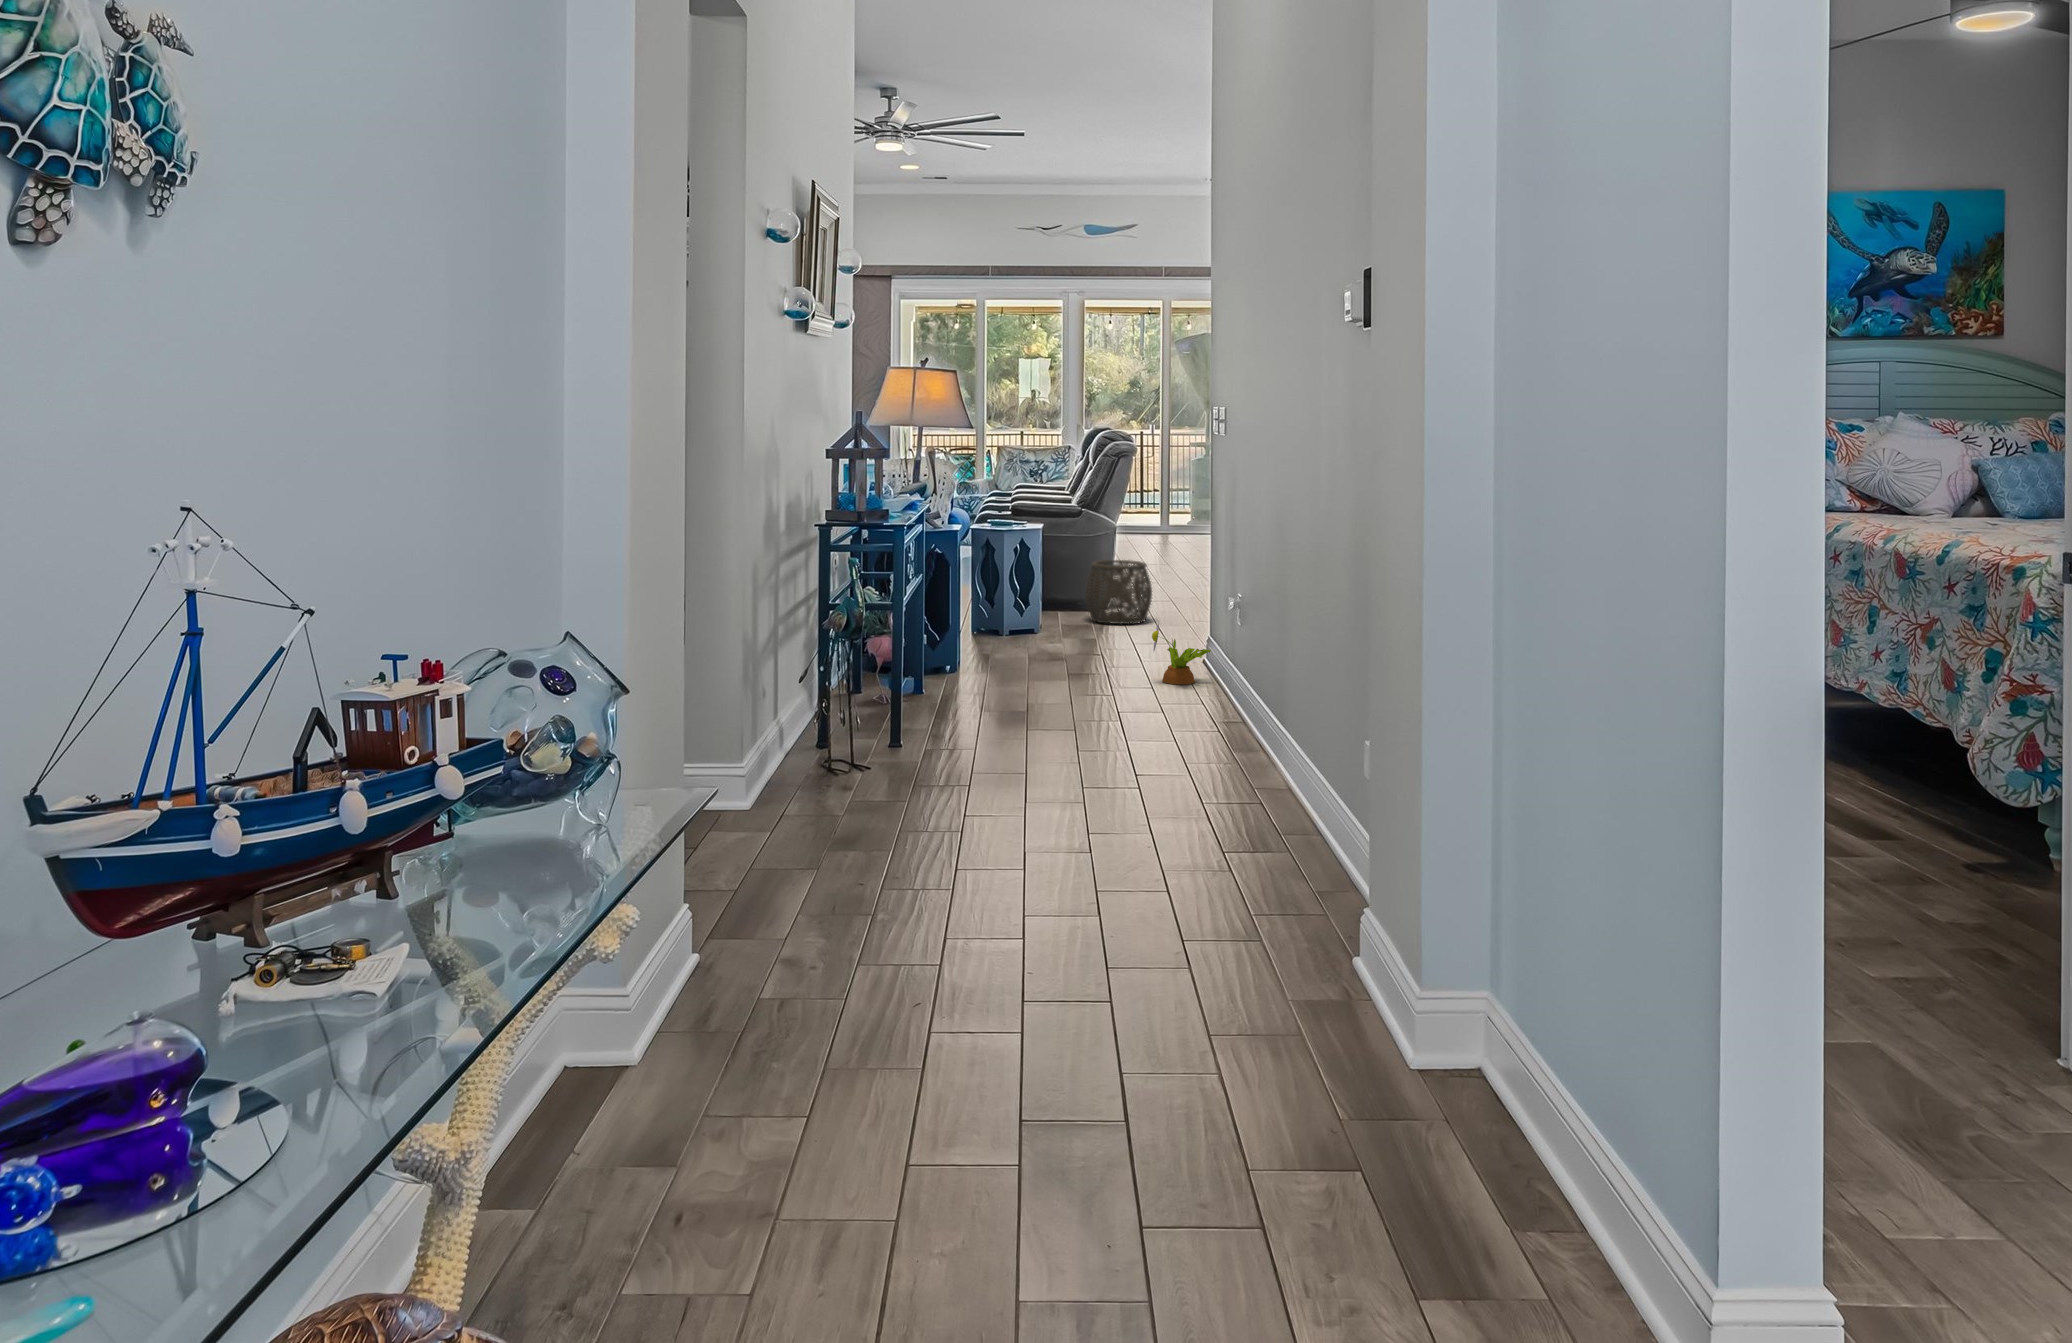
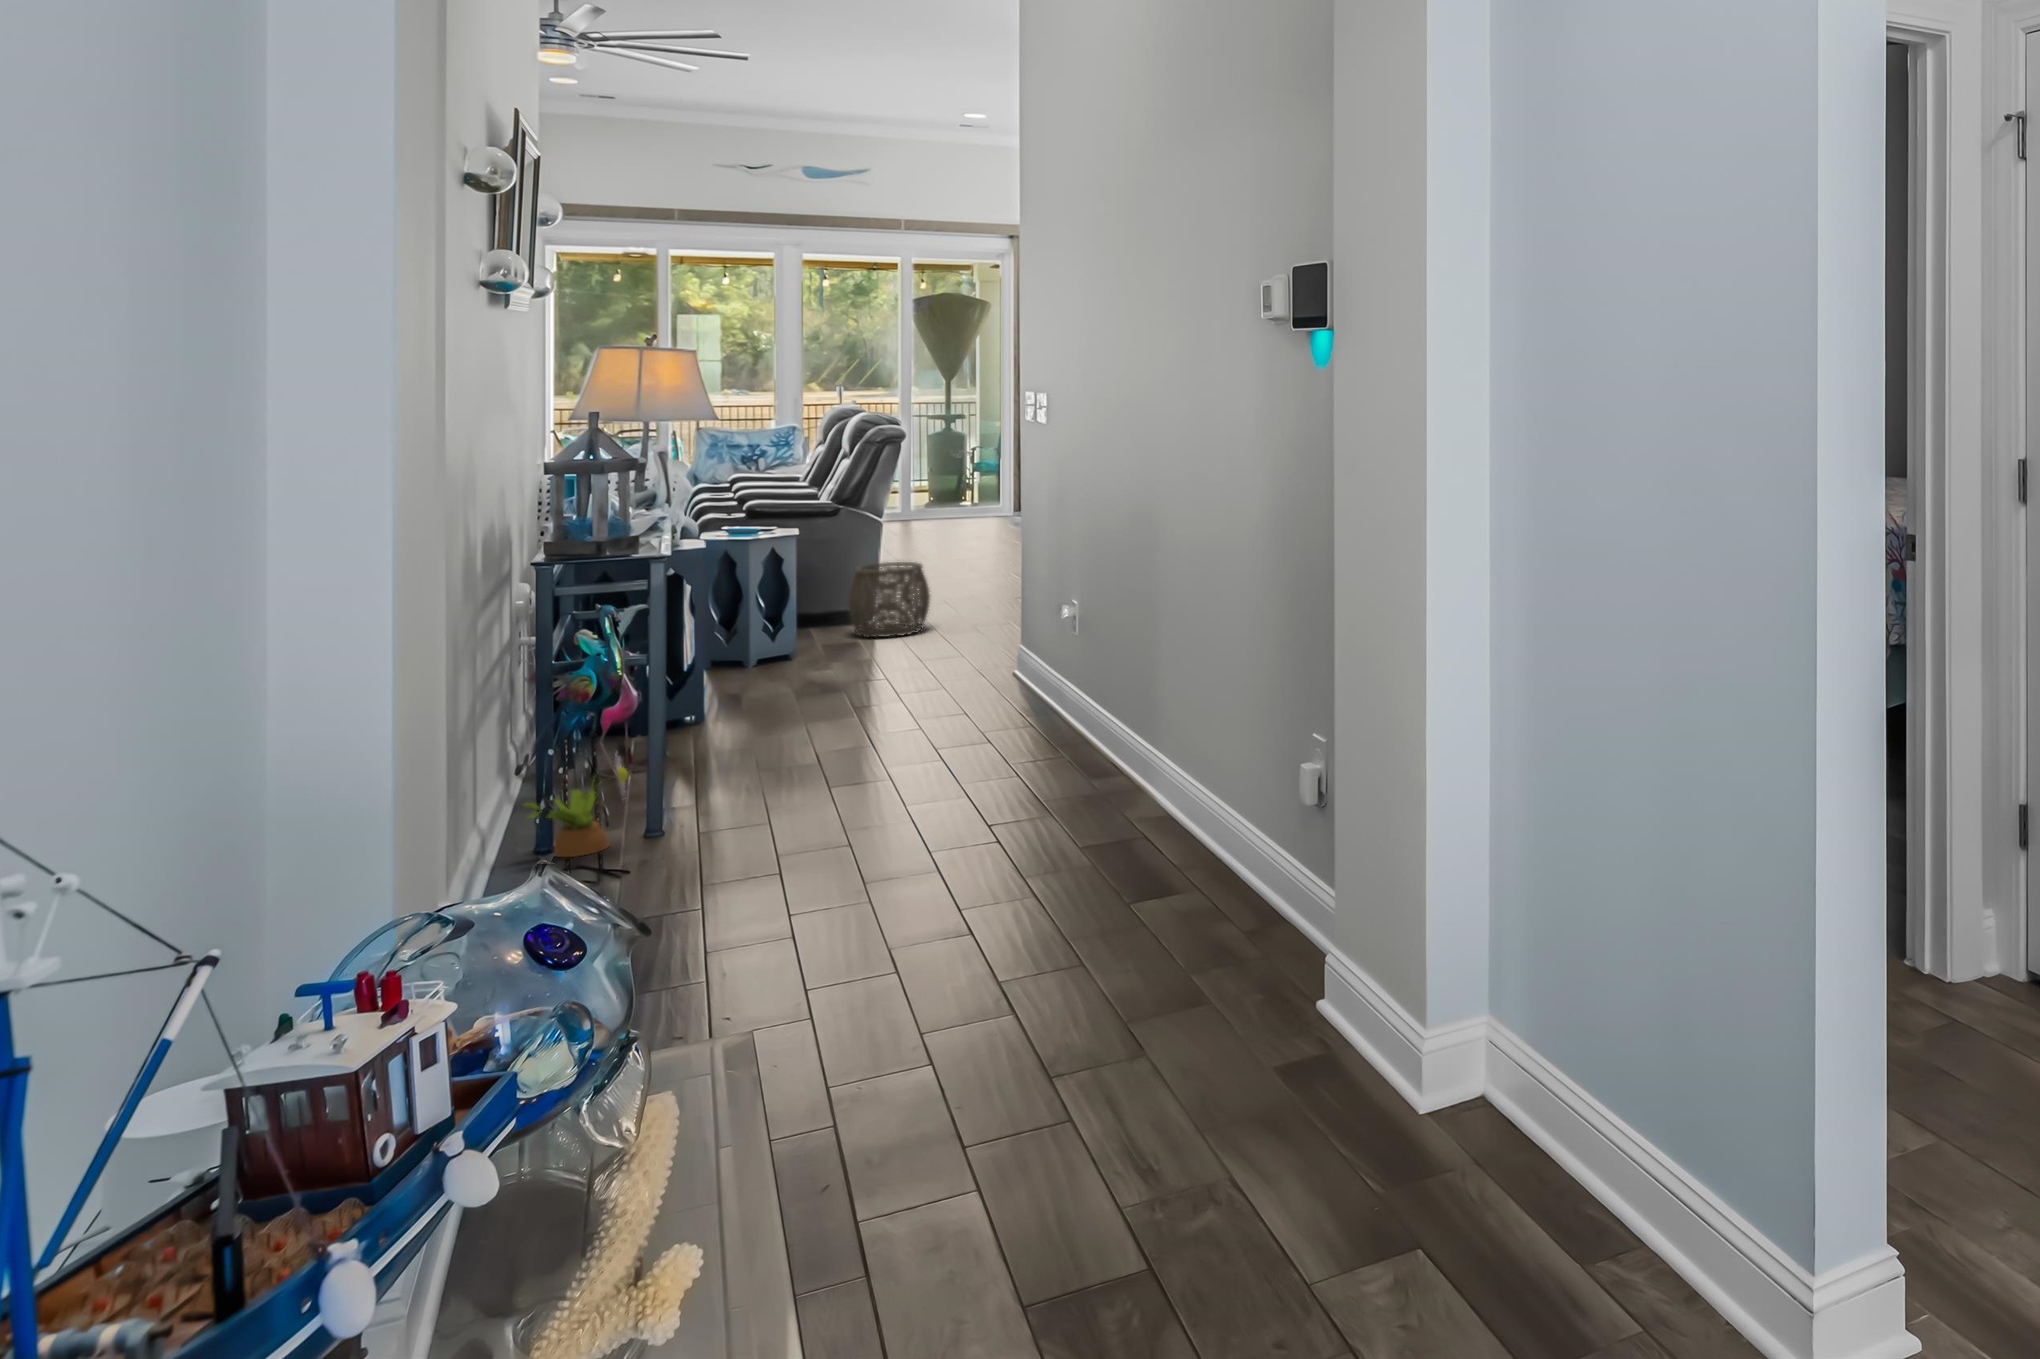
decorative plant: present [1152,622,1211,684] -> present [523,753,628,857]

